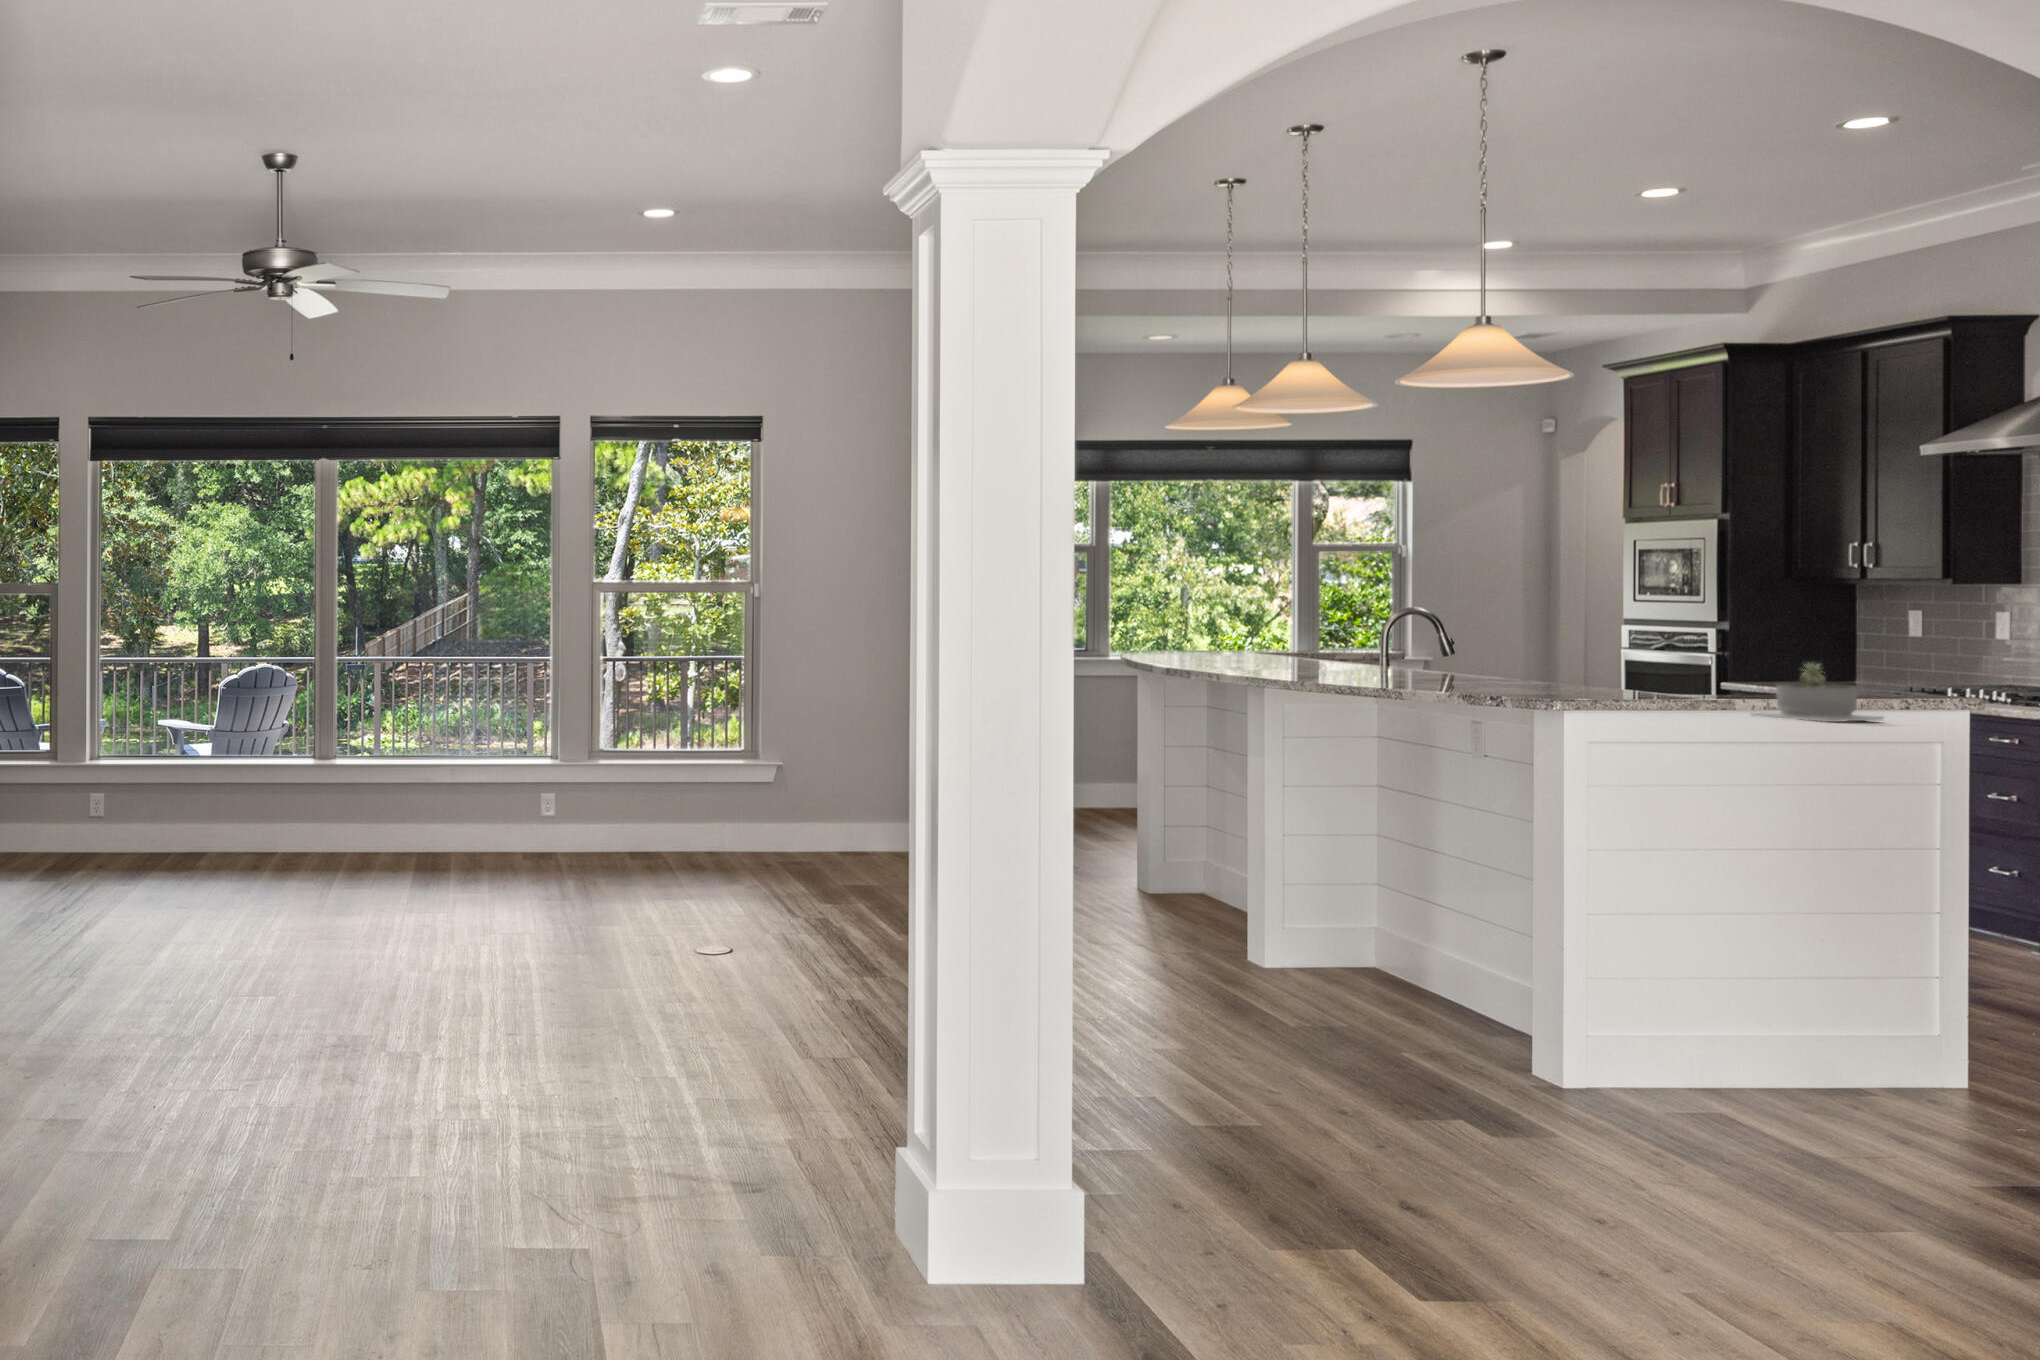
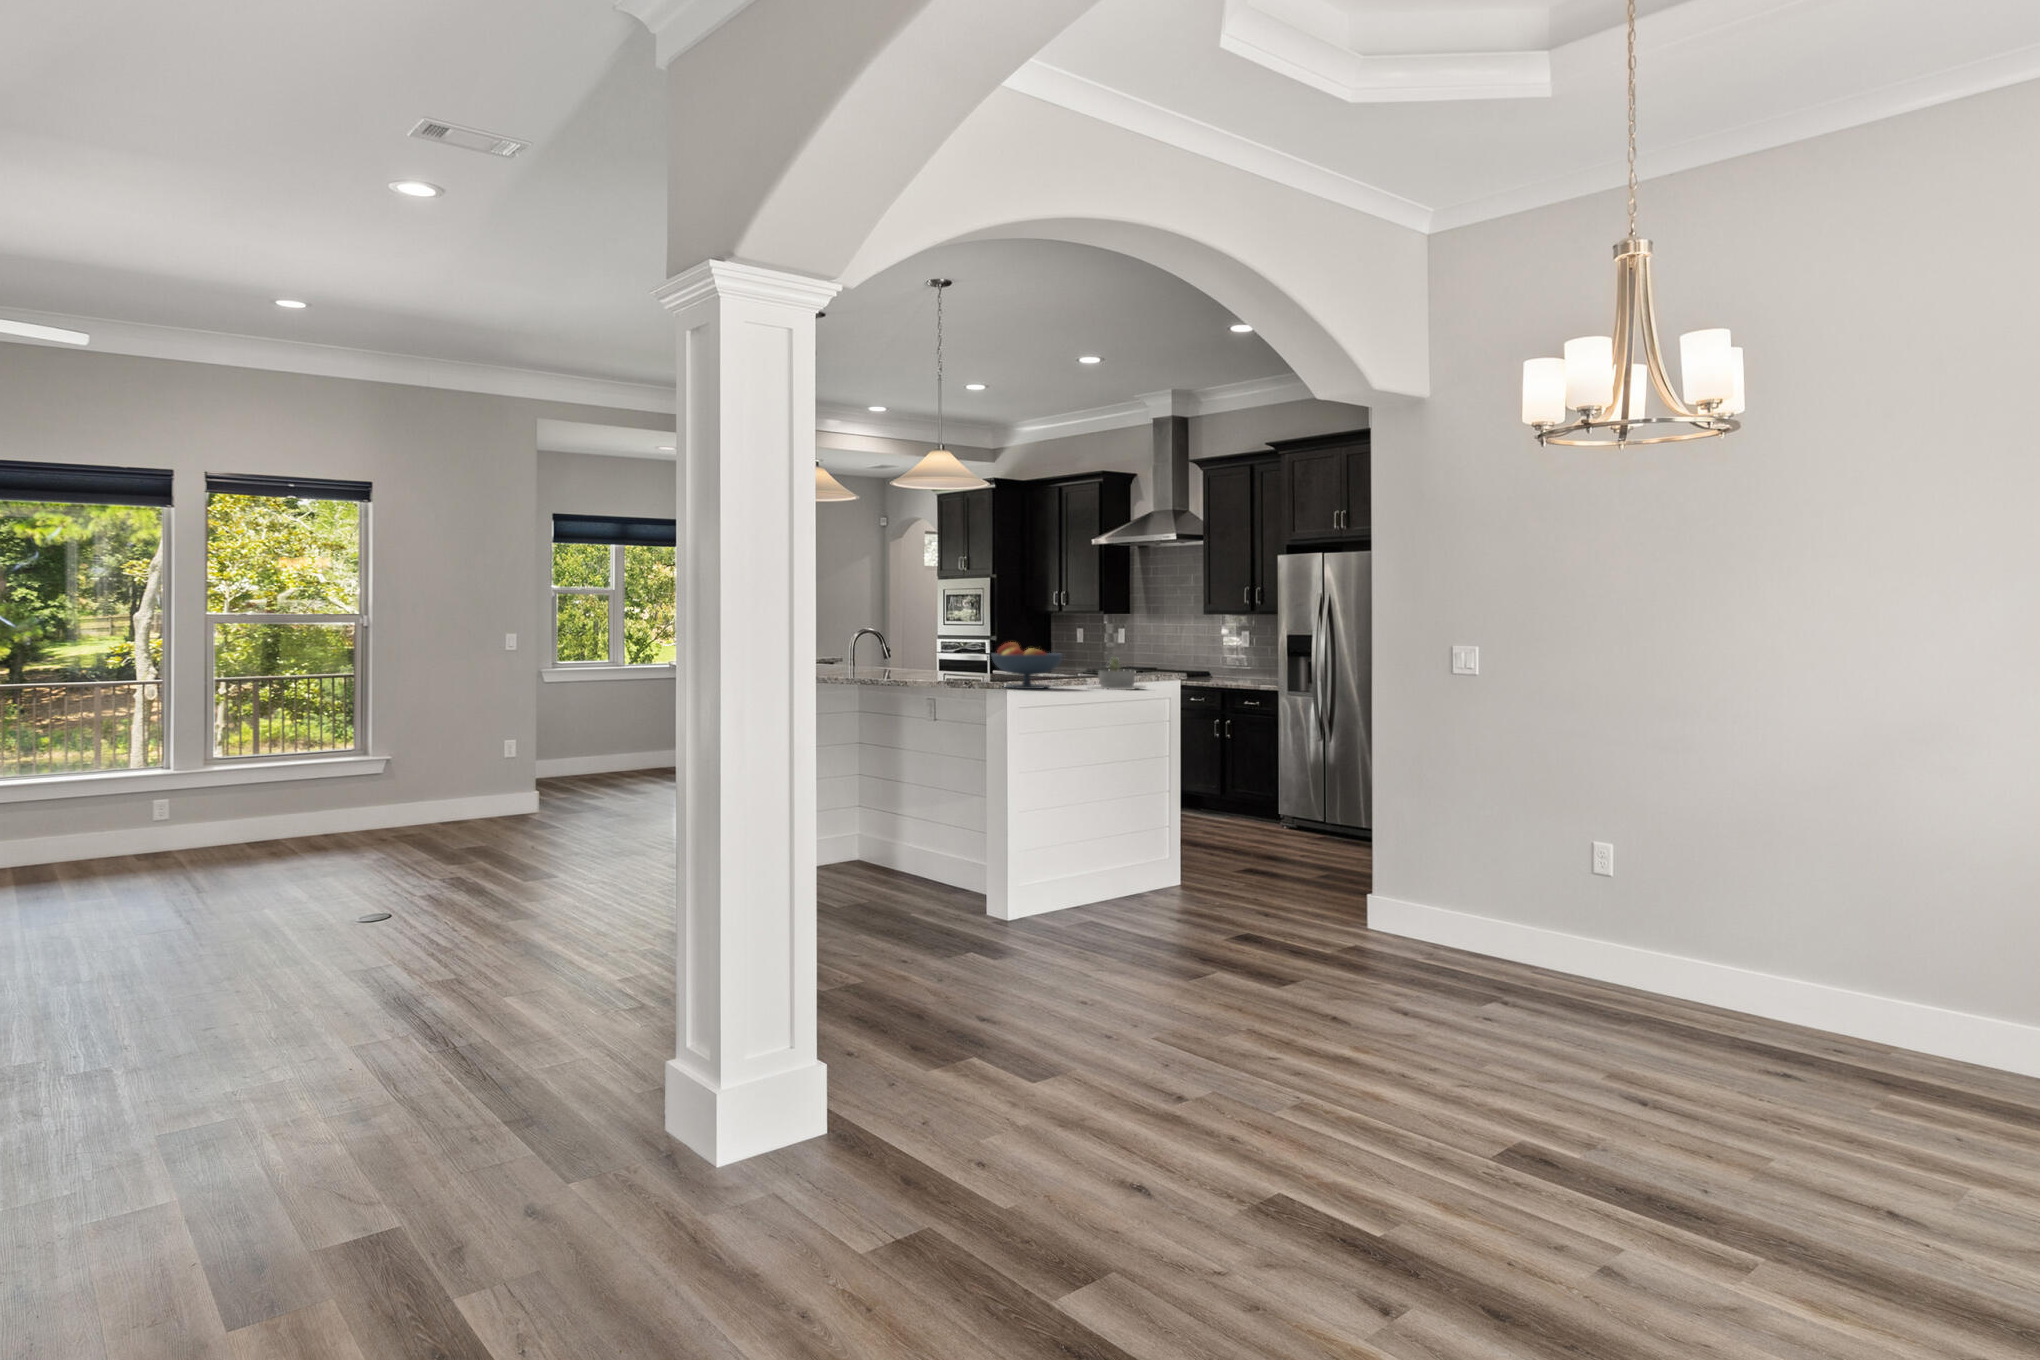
fruit bowl: none [1554,632,1695,710] -> present [992,642,1063,689]

